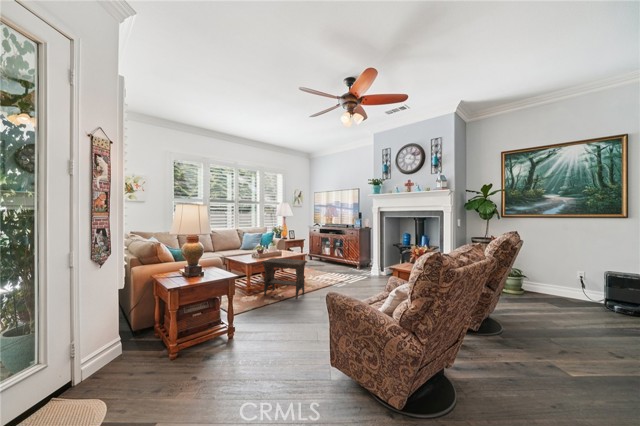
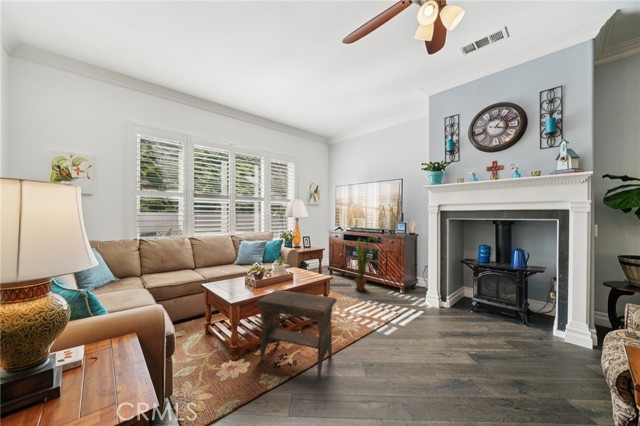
house plant: none [324,228,343,268] -> present [353,236,372,291]

